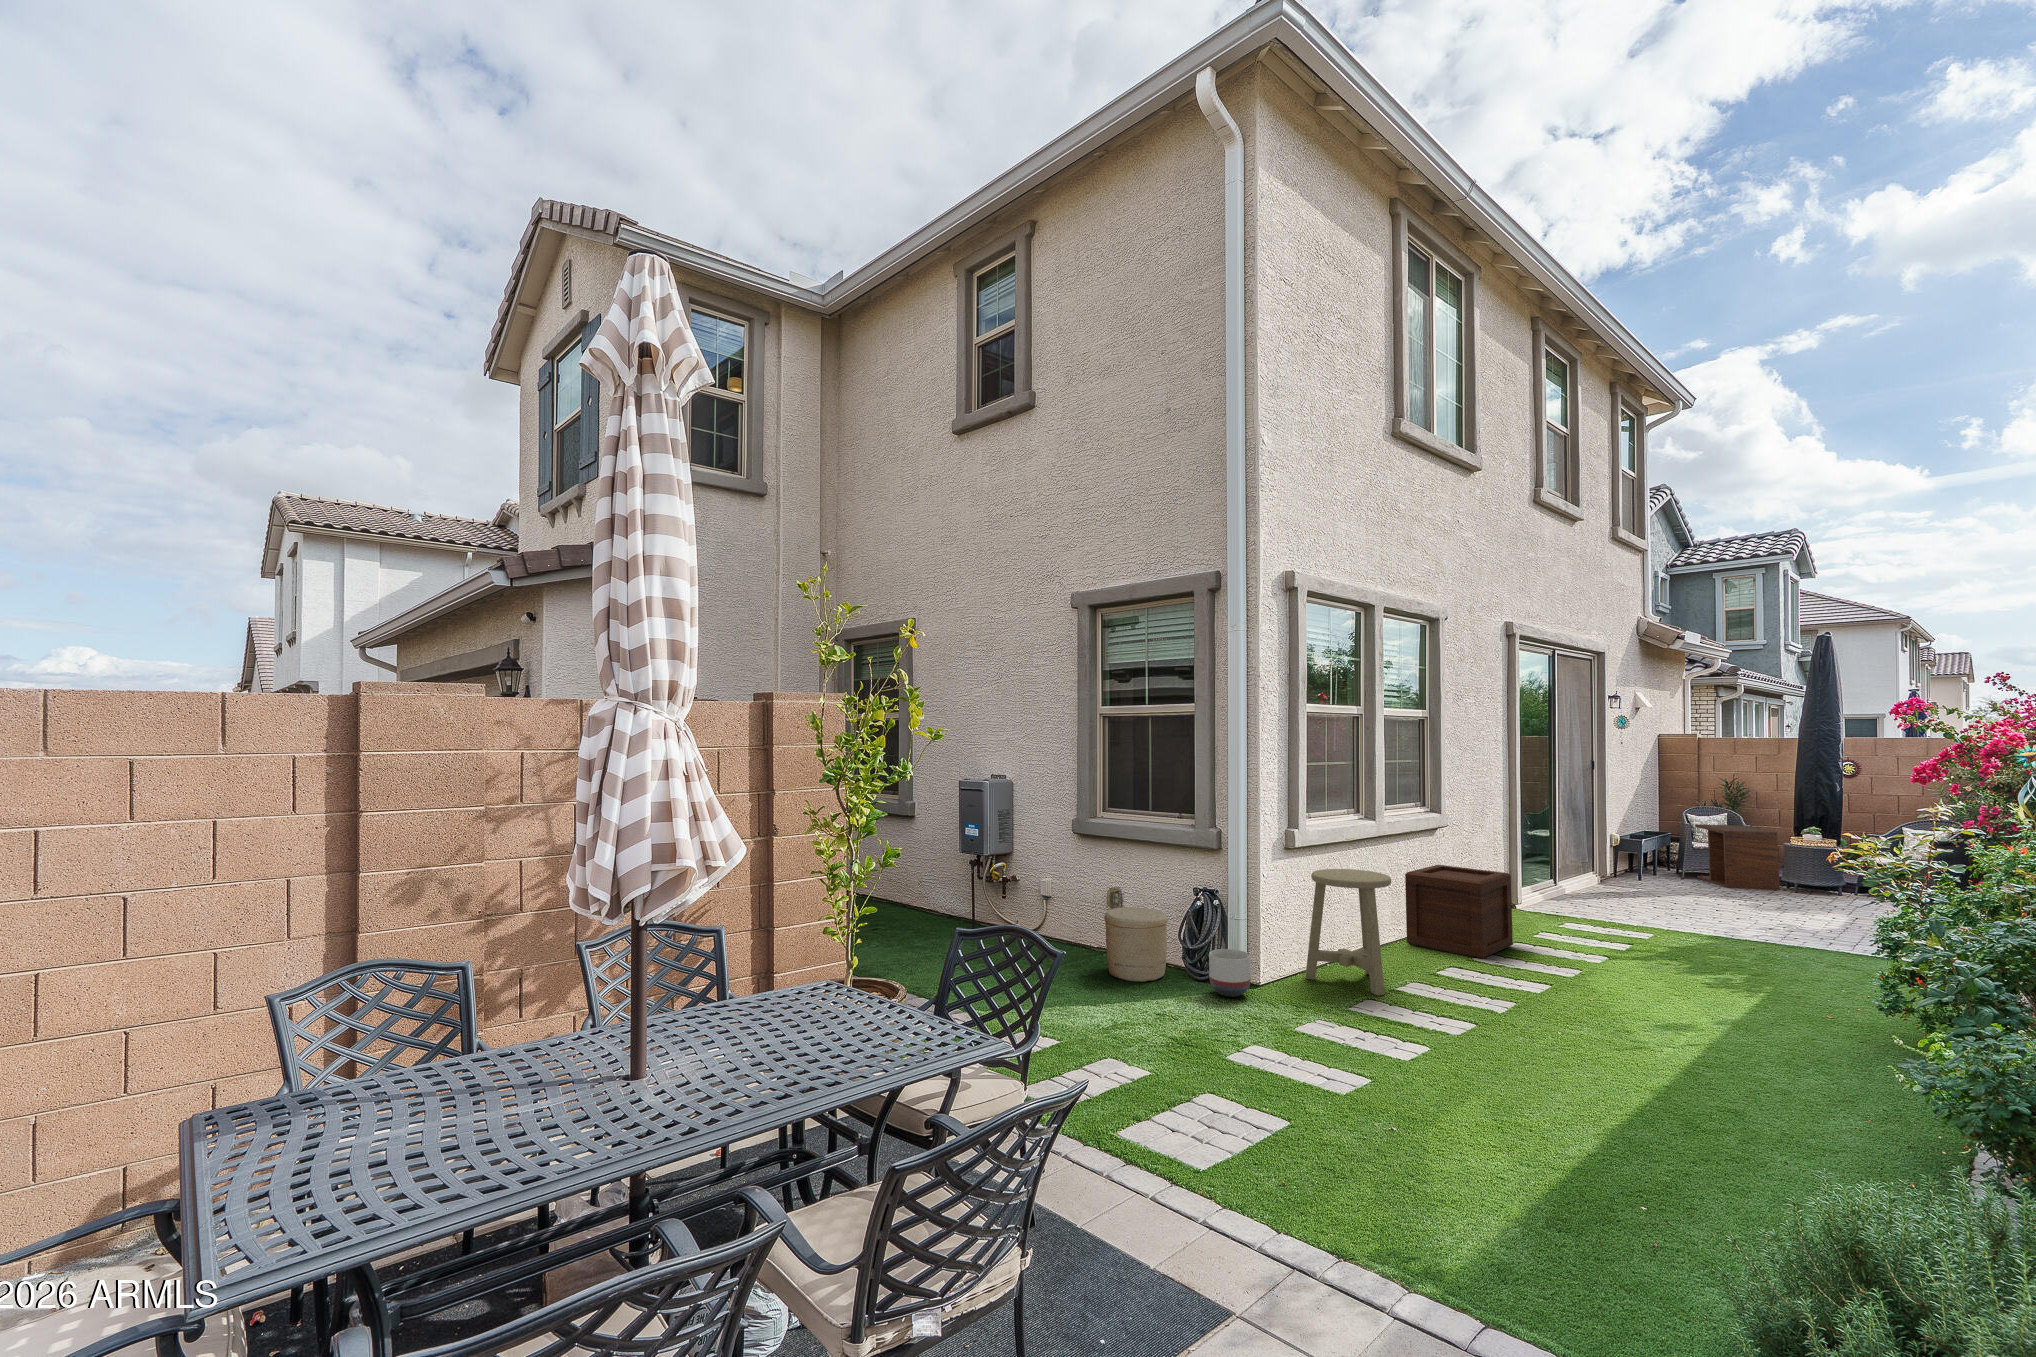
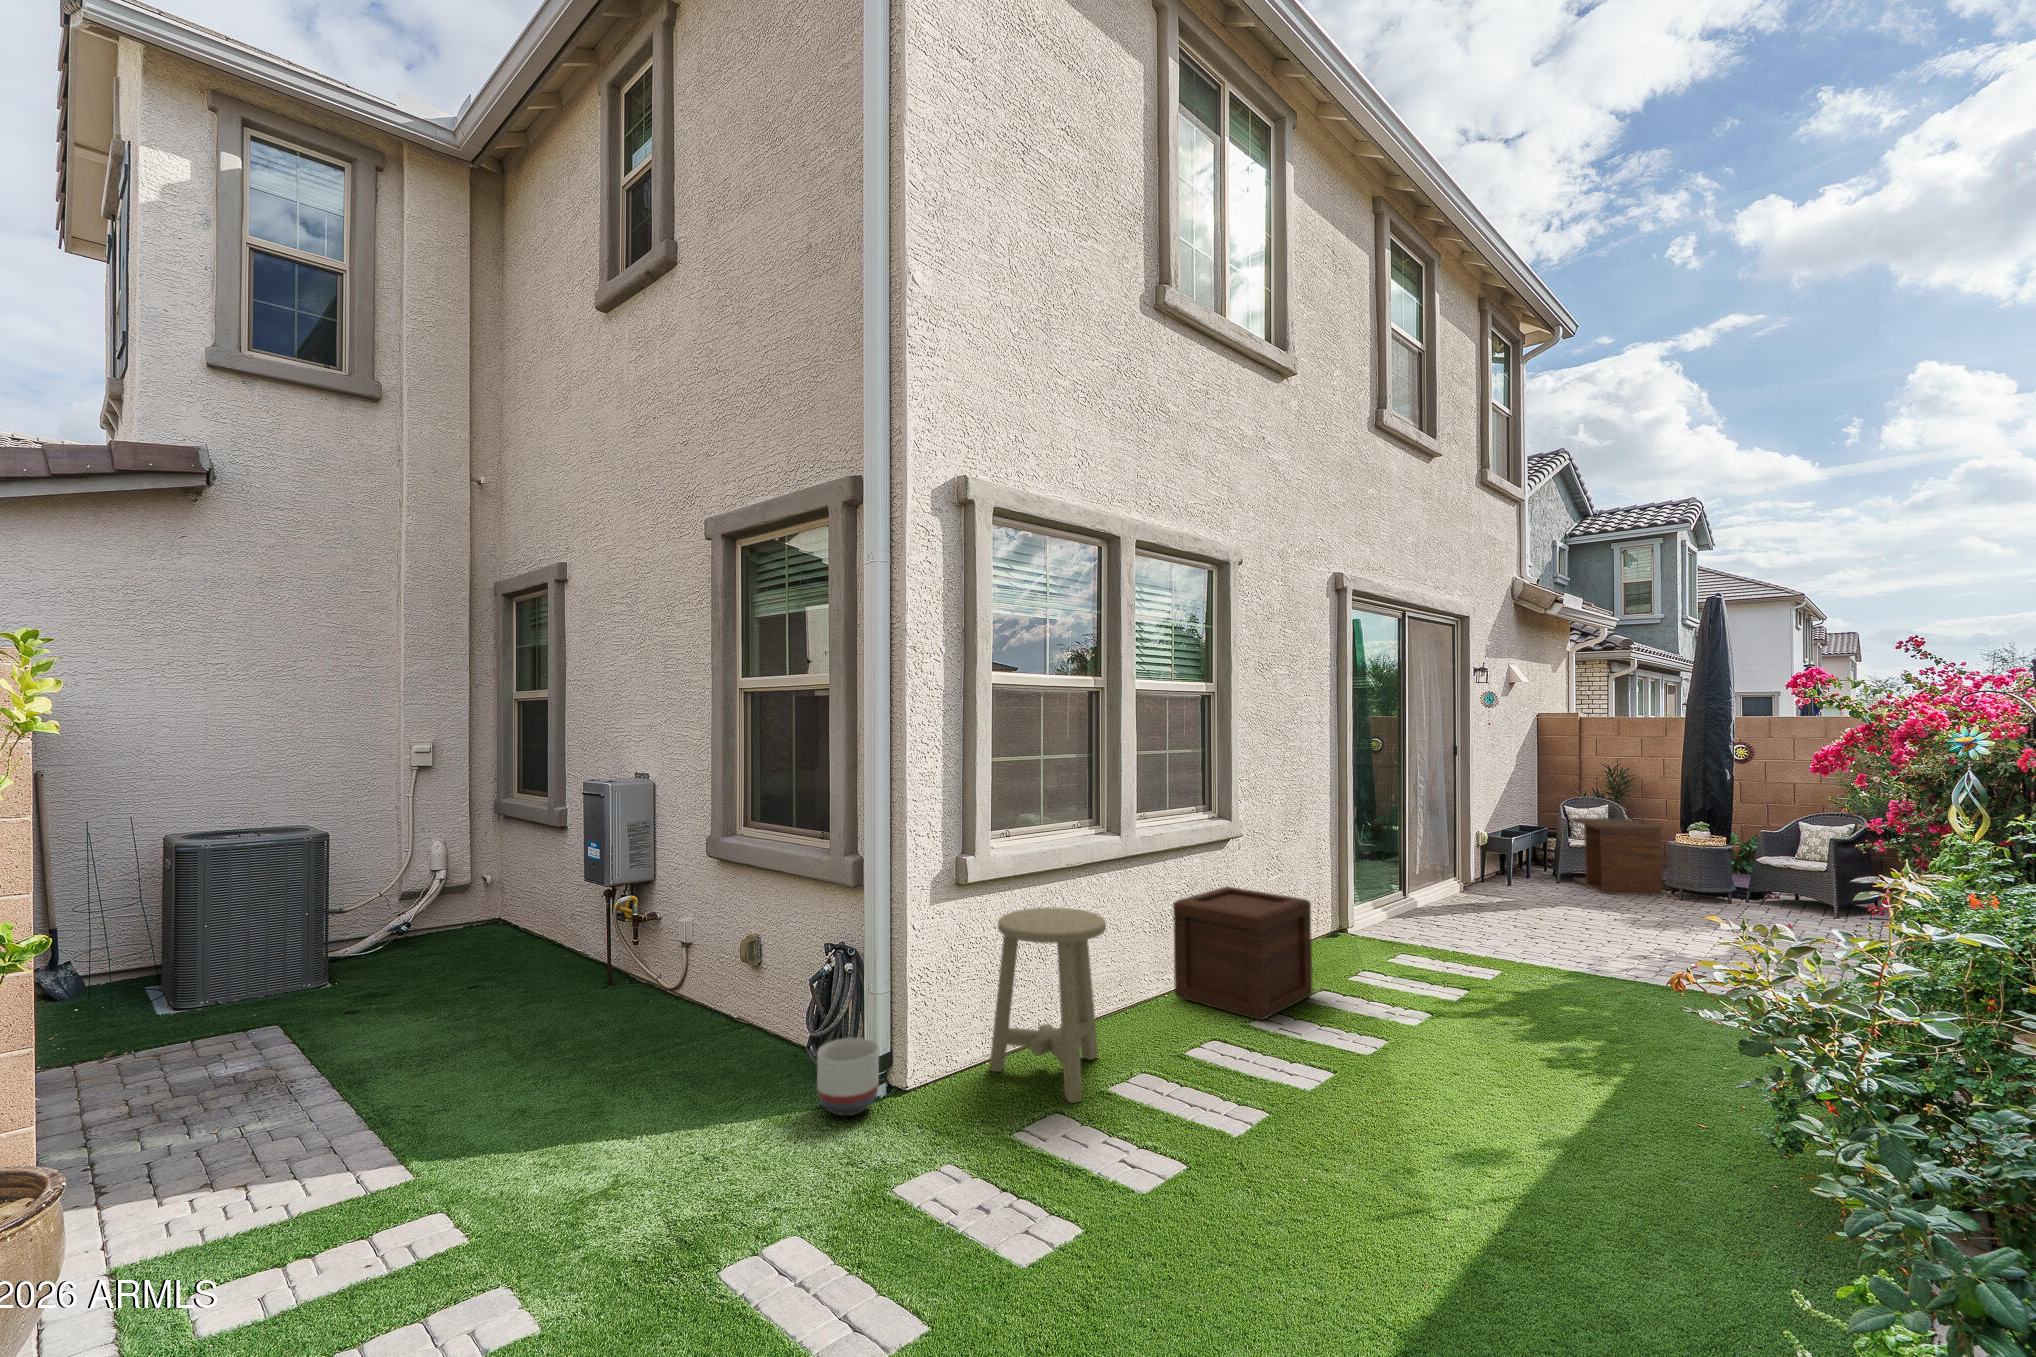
woven basket: present [1104,907,1168,982] -> none [698,968,794,1086]

